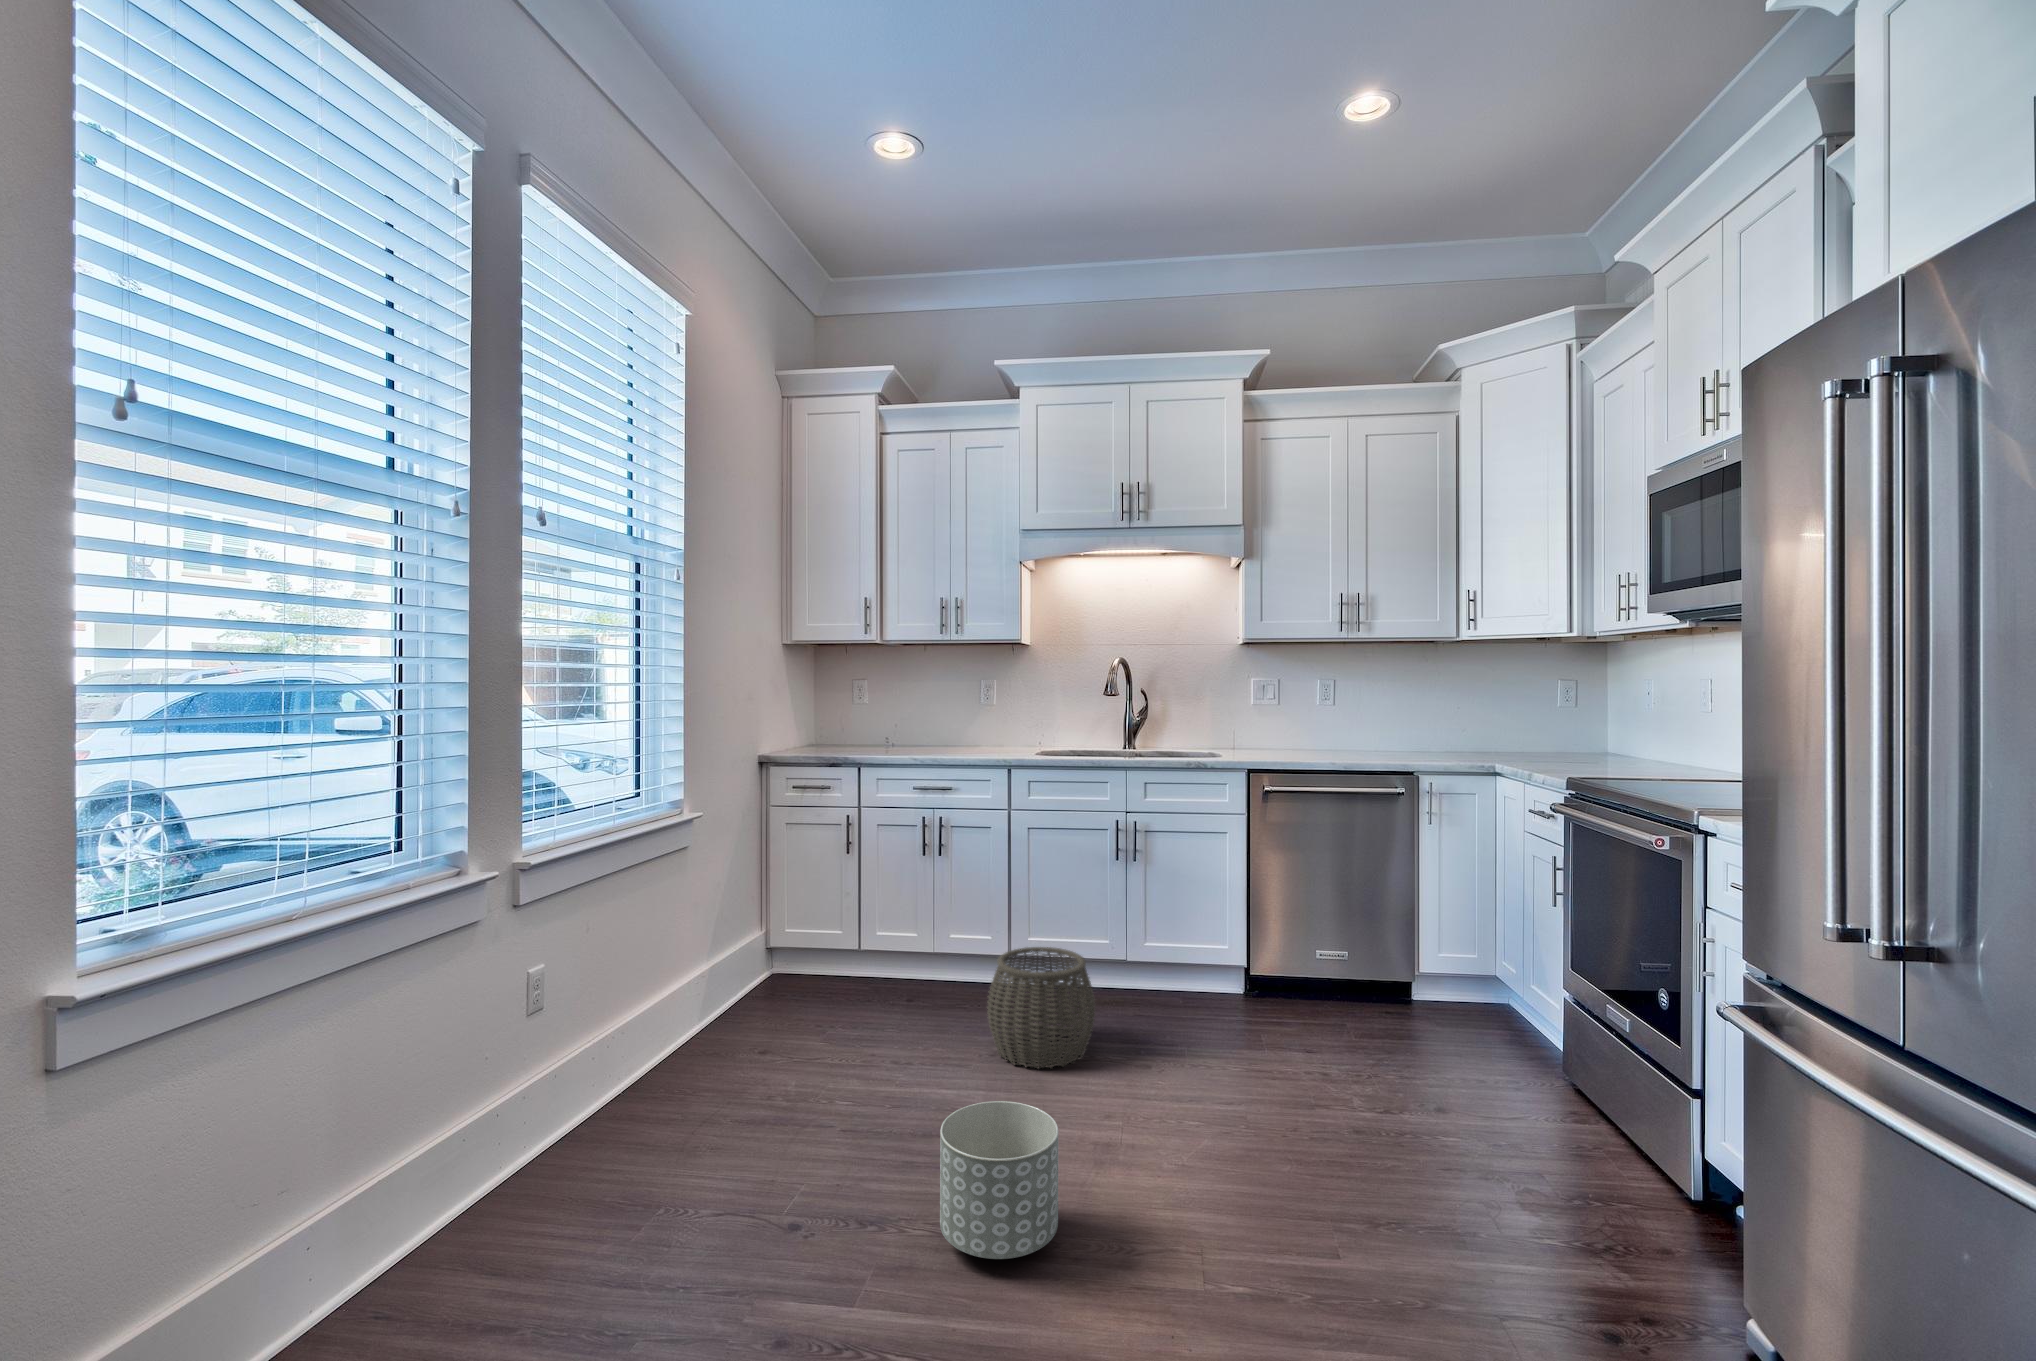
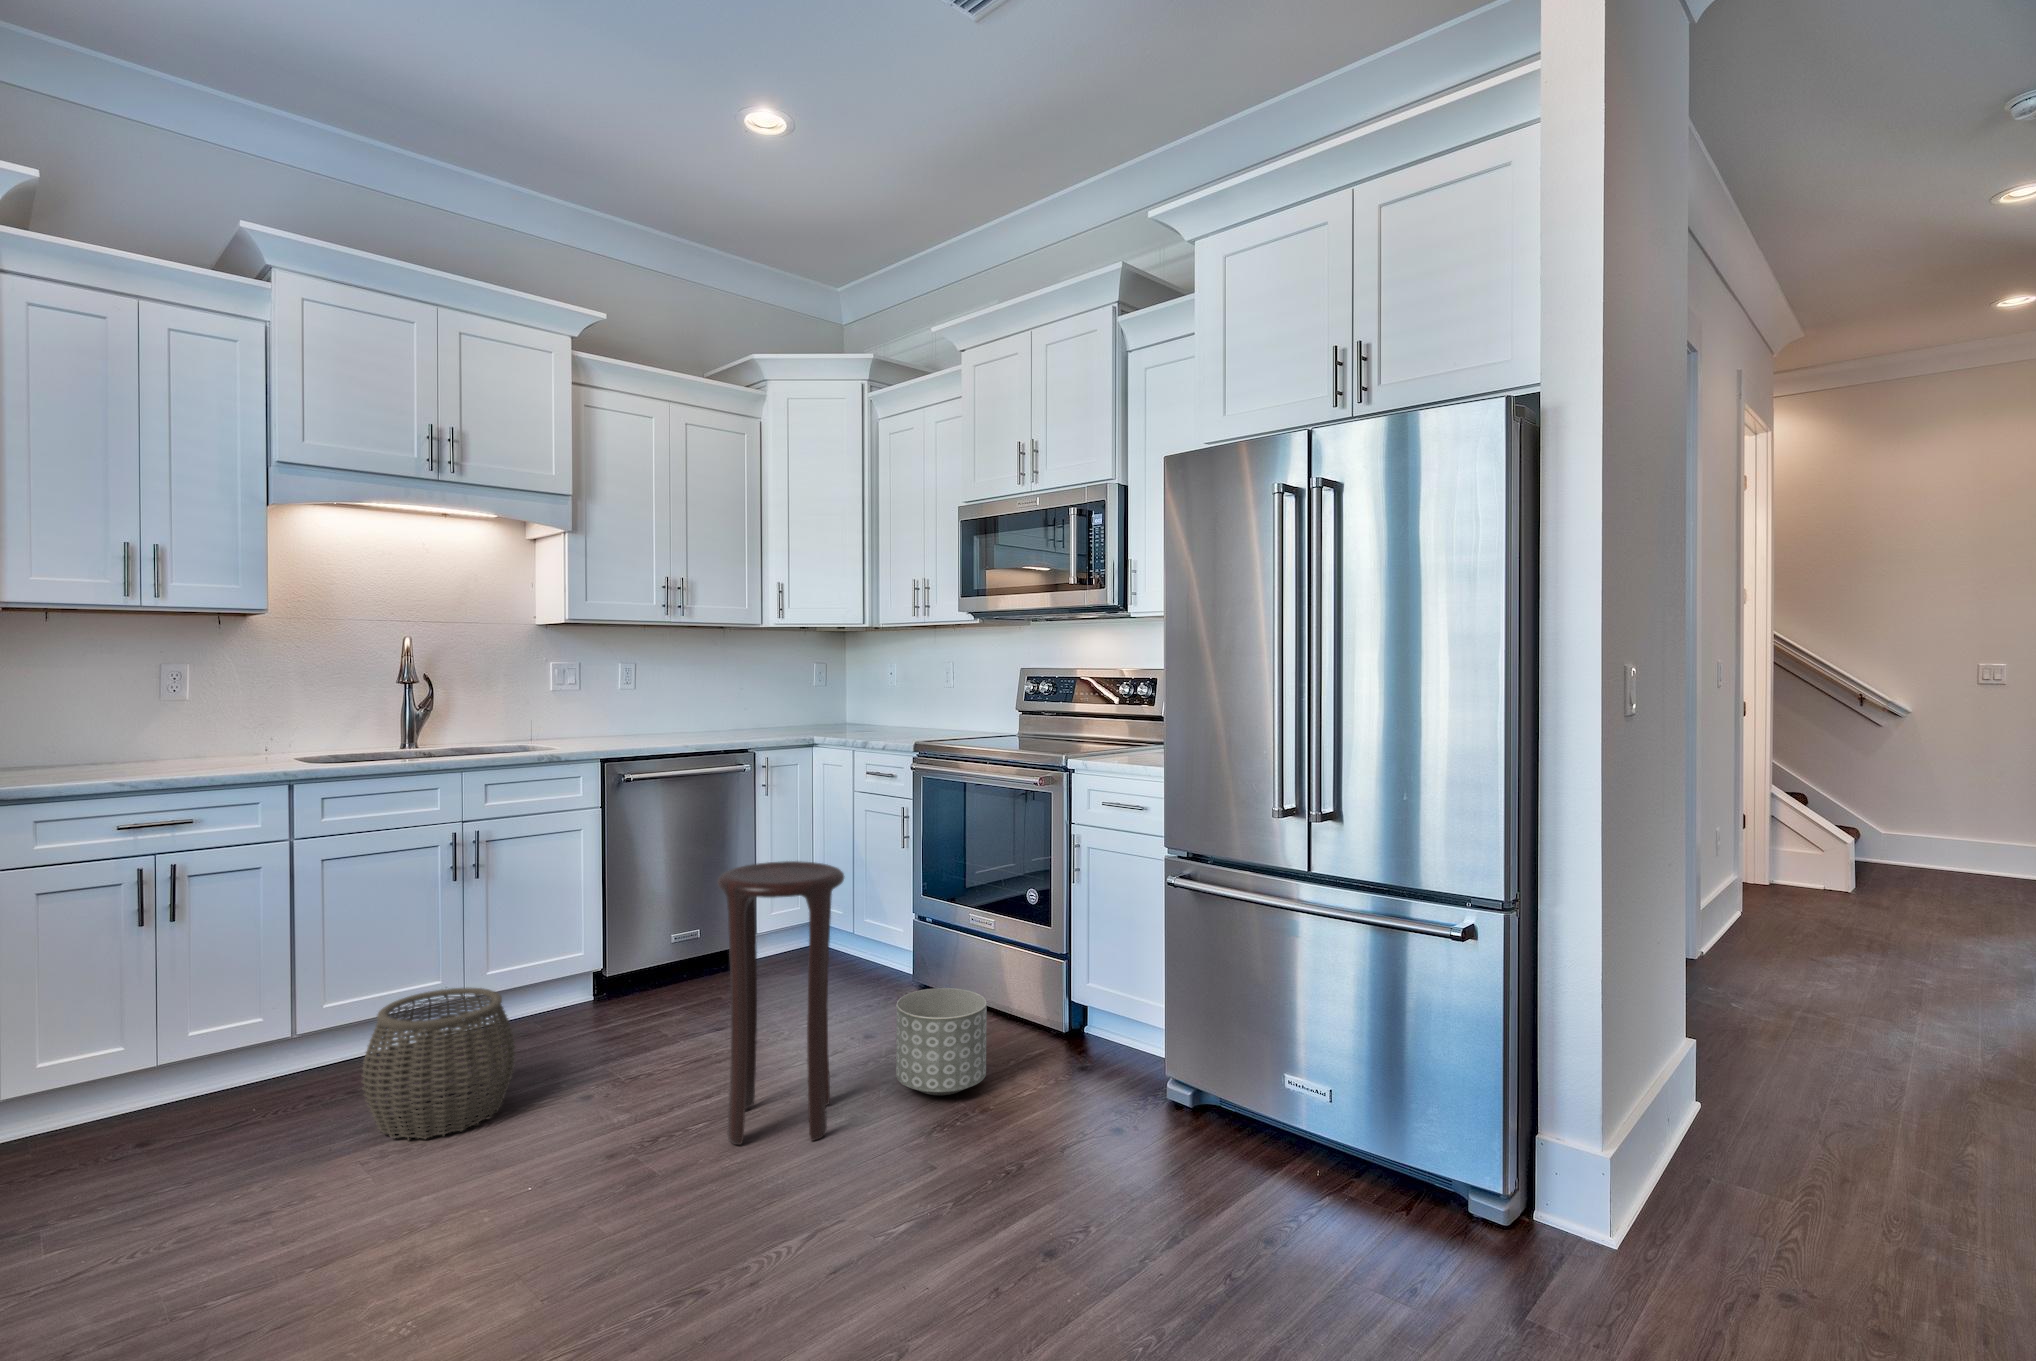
stool: none [1187,895,1325,1216] -> present [718,861,845,1145]
planter: present [940,1101,1059,1259] -> present [896,988,987,1096]

